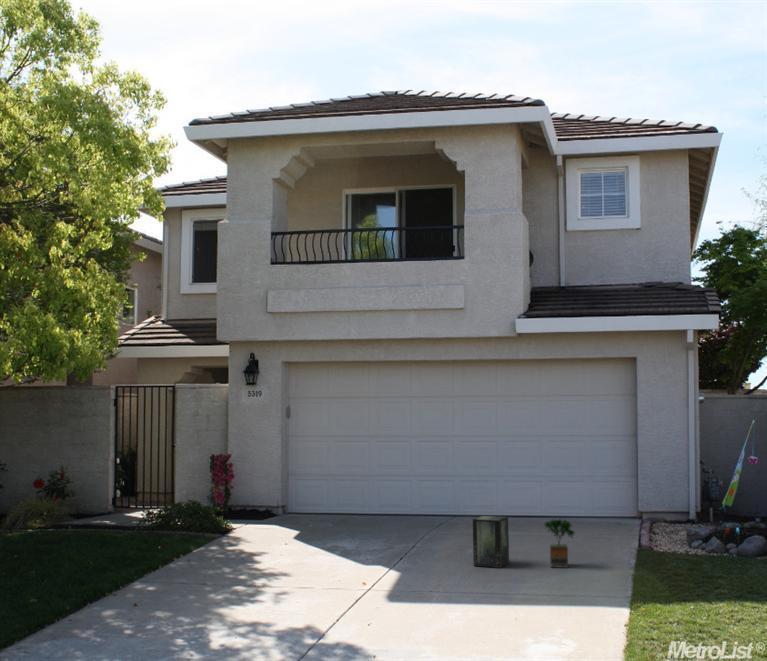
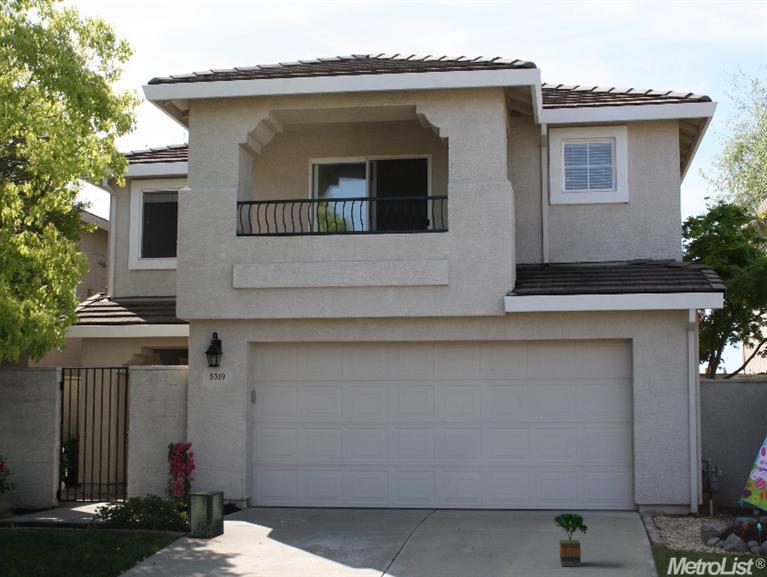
storage box: present [473,516,509,568] -> present [188,491,224,539]

